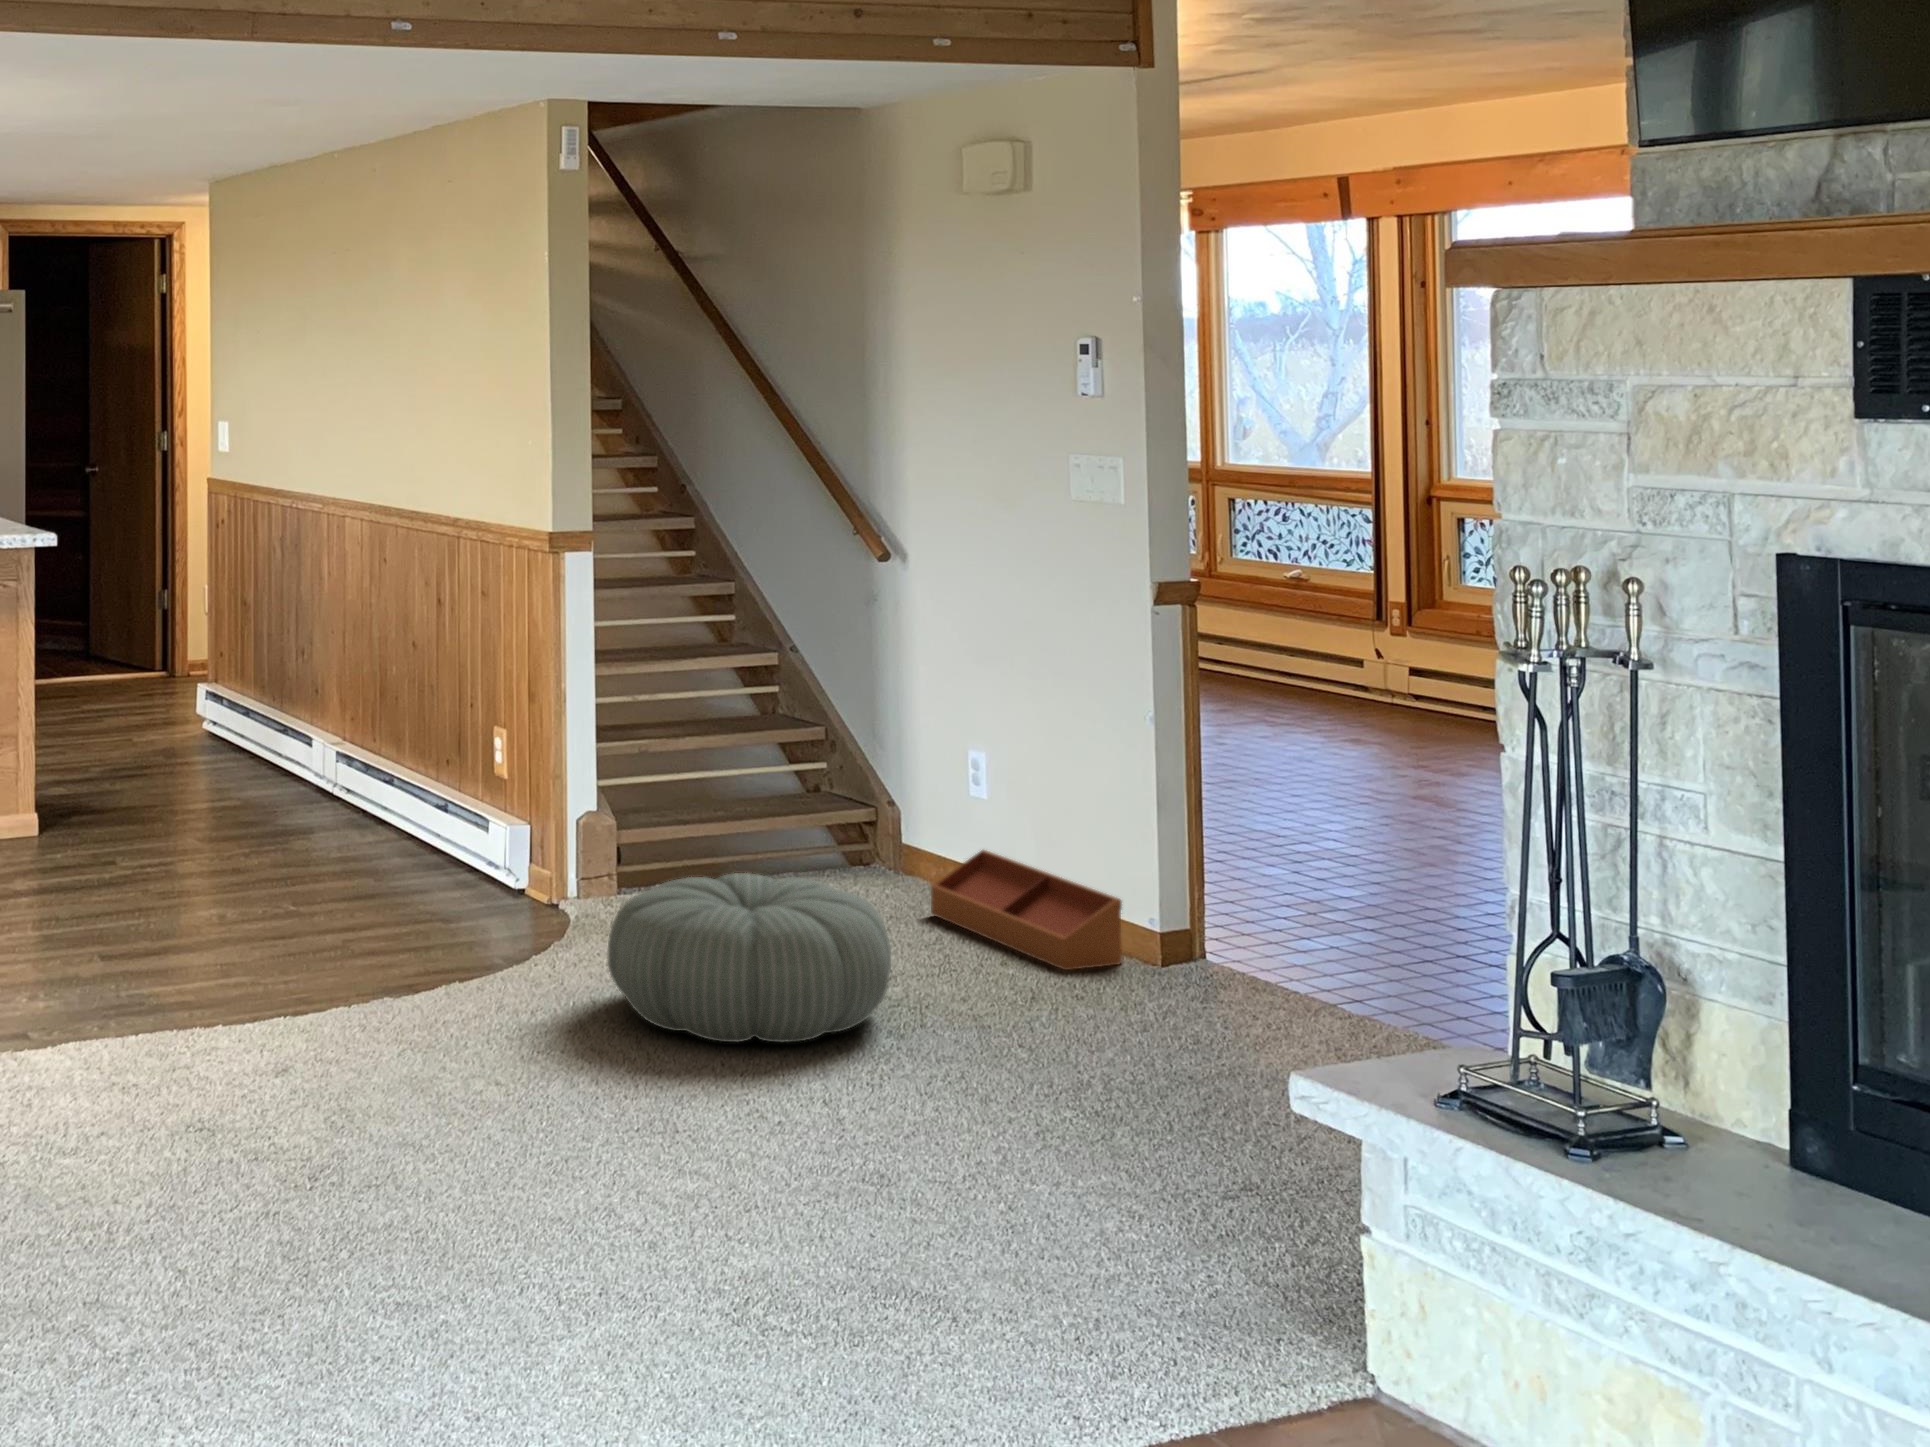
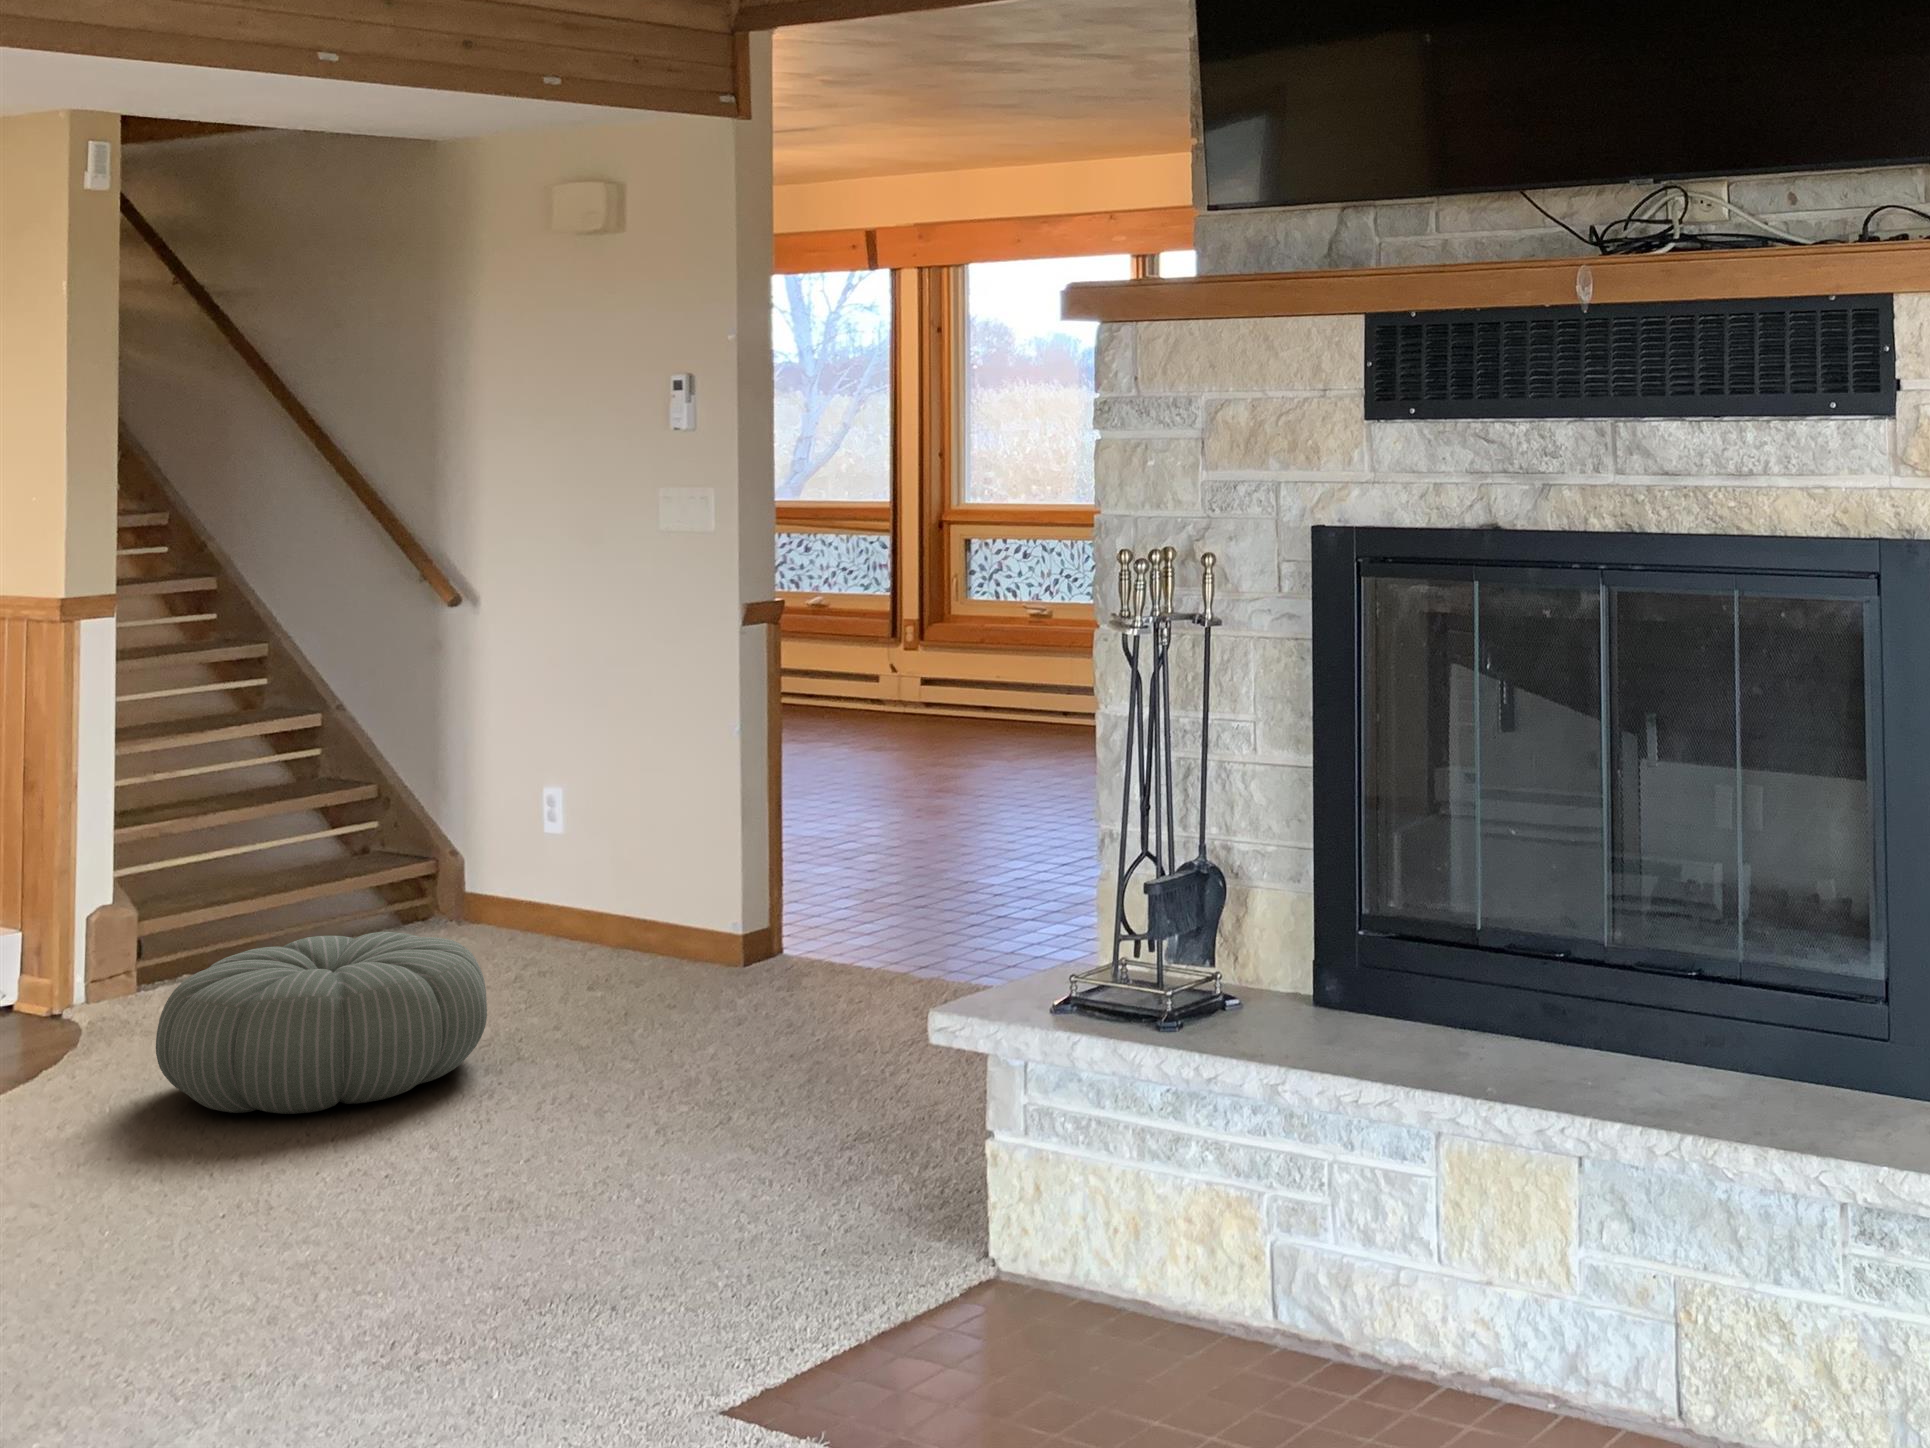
storage bin: present [931,850,1122,970] -> none [505,884,708,987]

